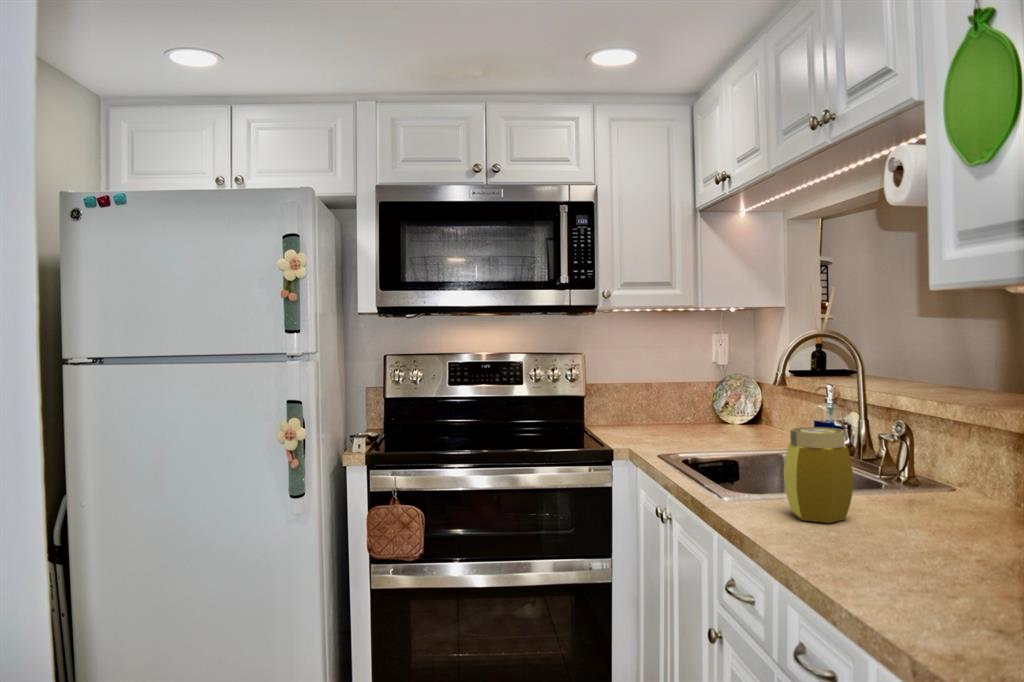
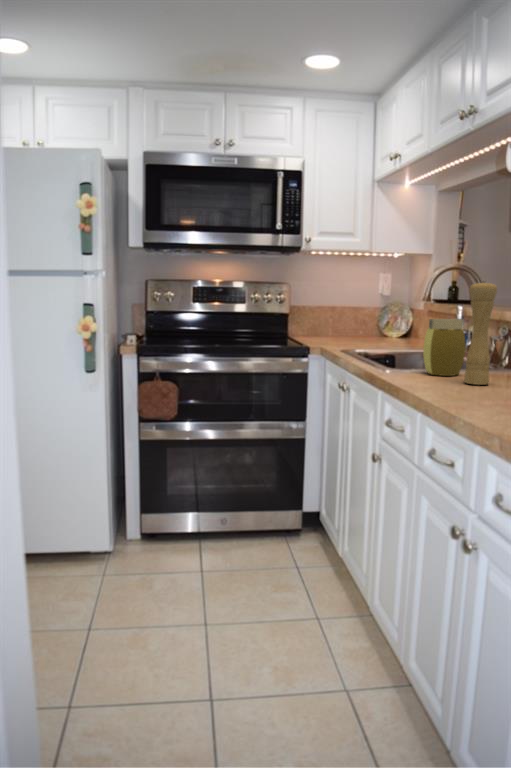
pepper mill: none [854,379,901,550] -> present [464,281,497,385]

